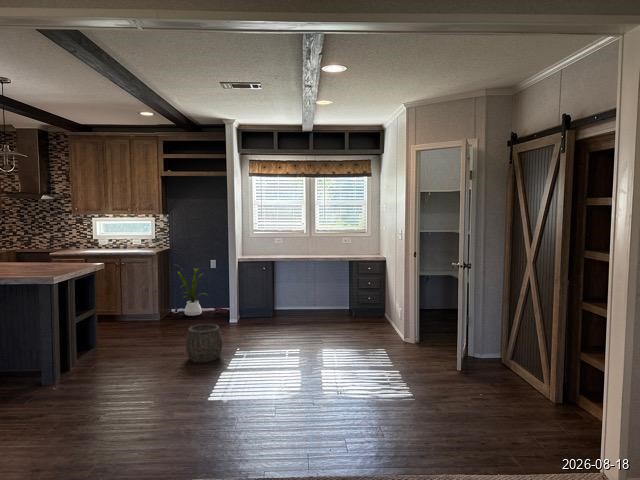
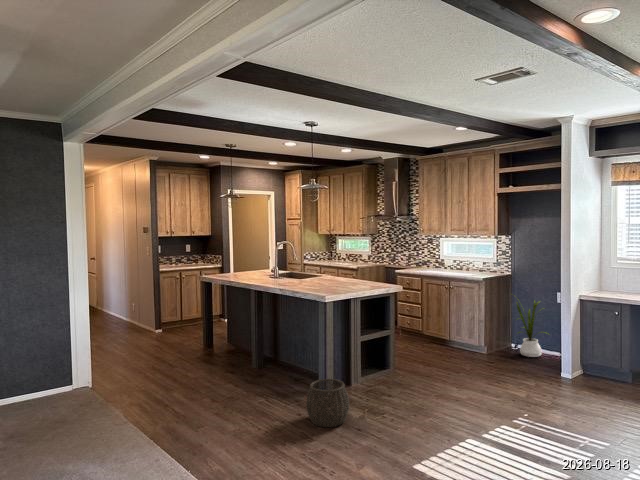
woven basket: present [186,324,223,362] -> present [306,379,349,427]

